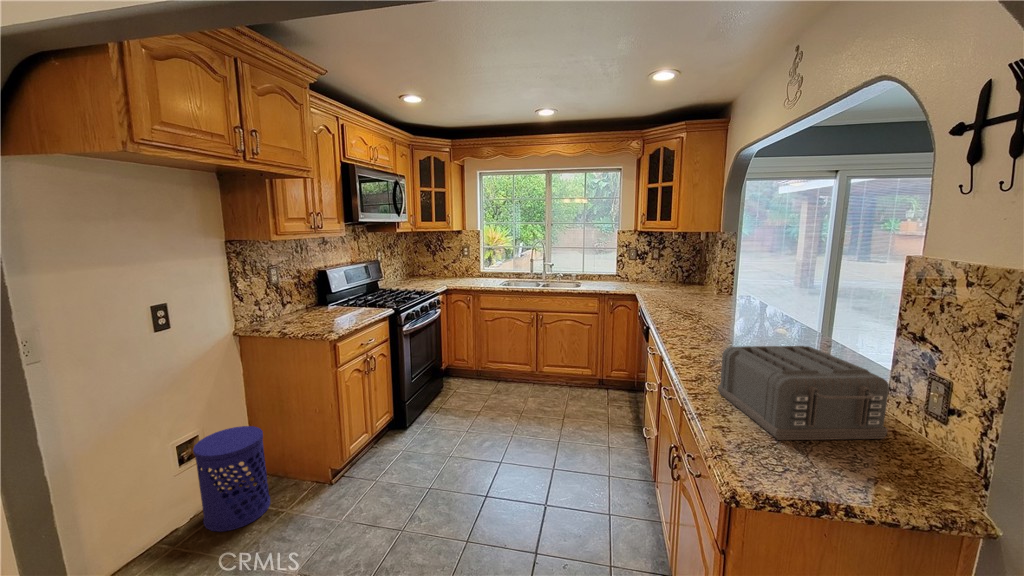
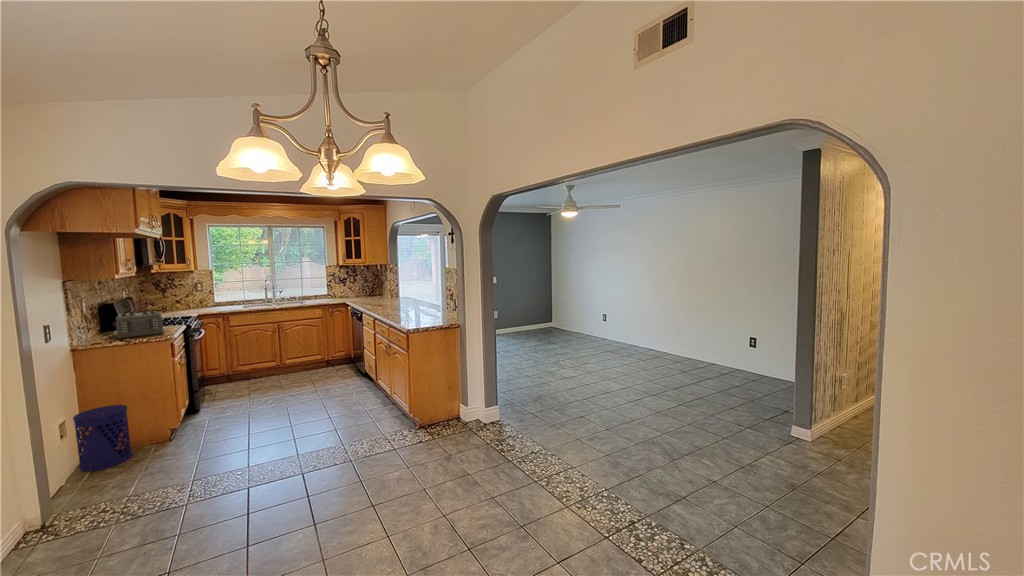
toaster: present [718,346,889,440] -> present [116,311,164,338]

